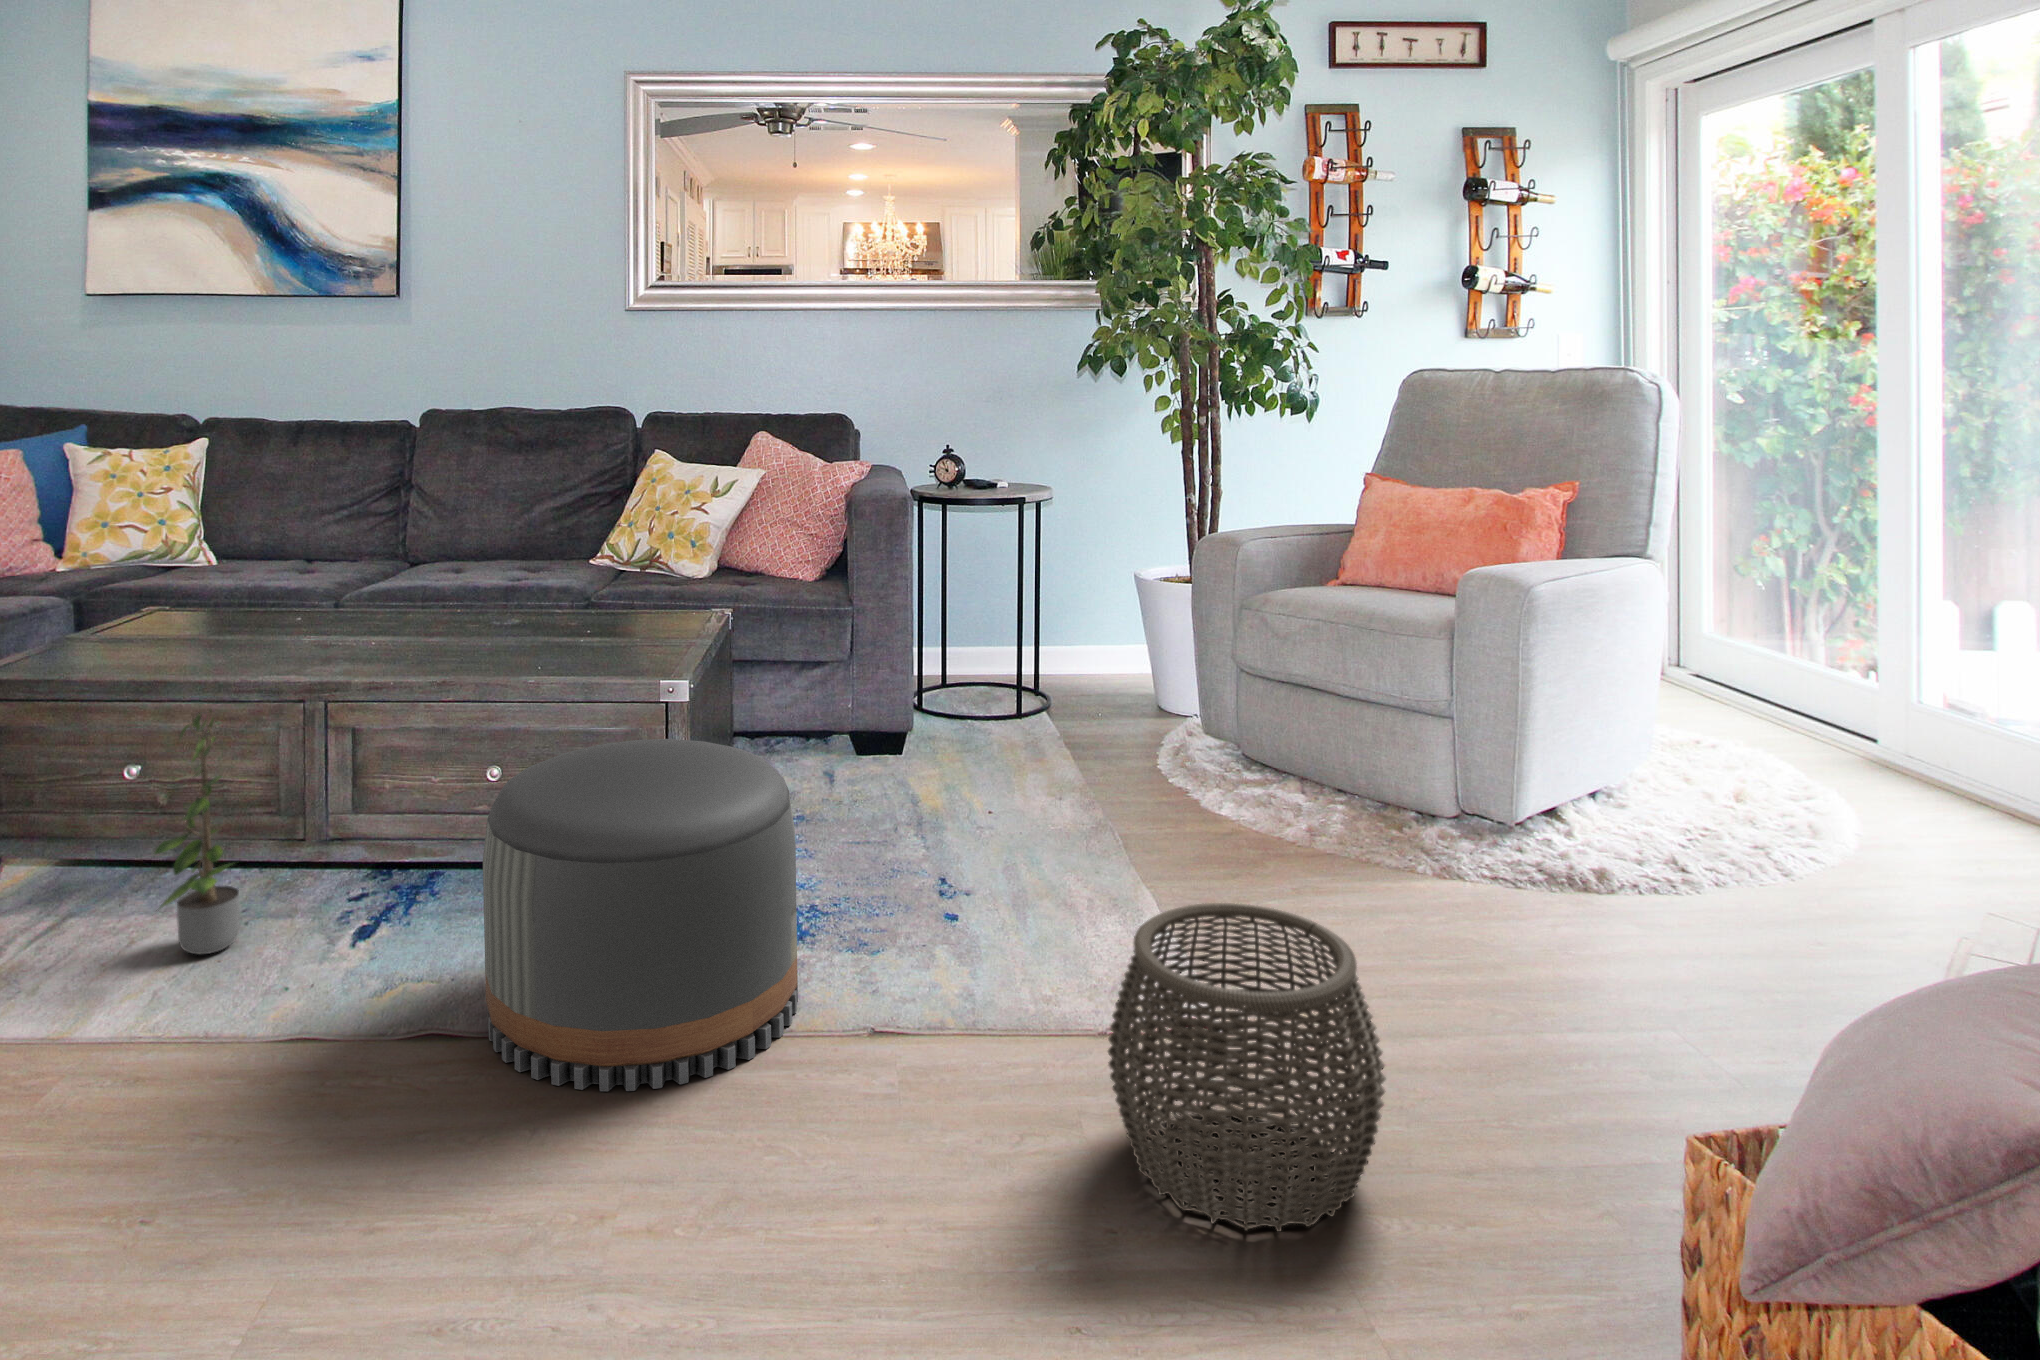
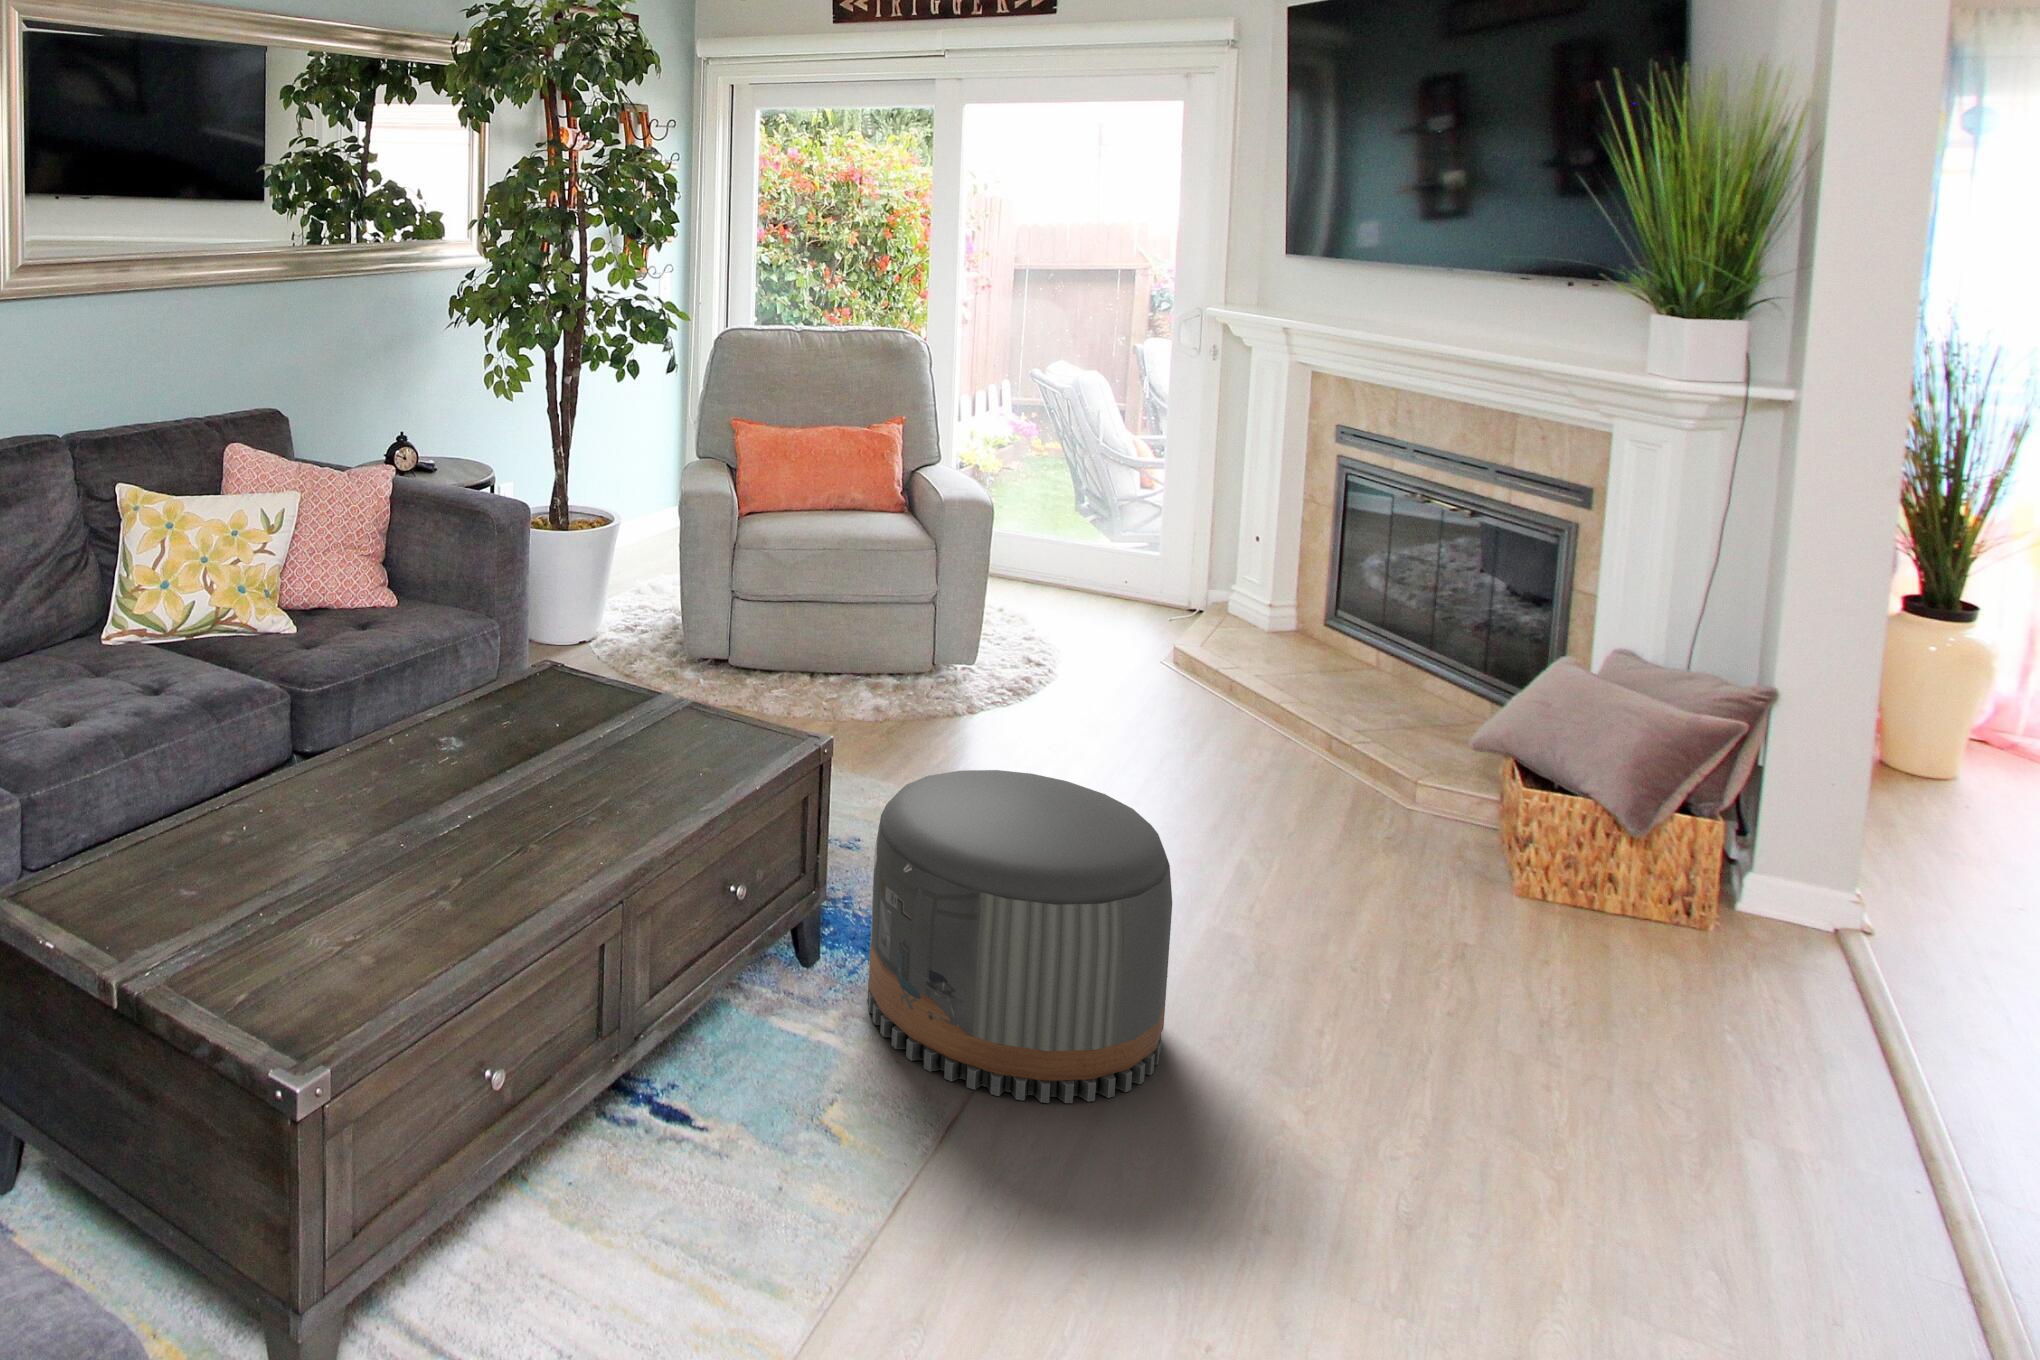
potted plant: present [155,709,240,955] -> none [582,922,771,1230]
woven basket: present [1108,903,1385,1232] -> none [1279,747,1473,941]

